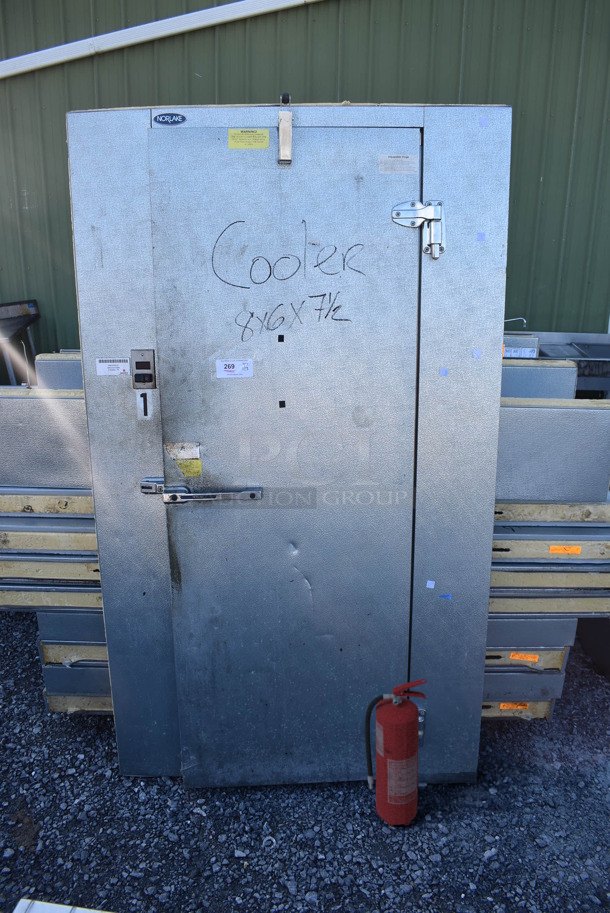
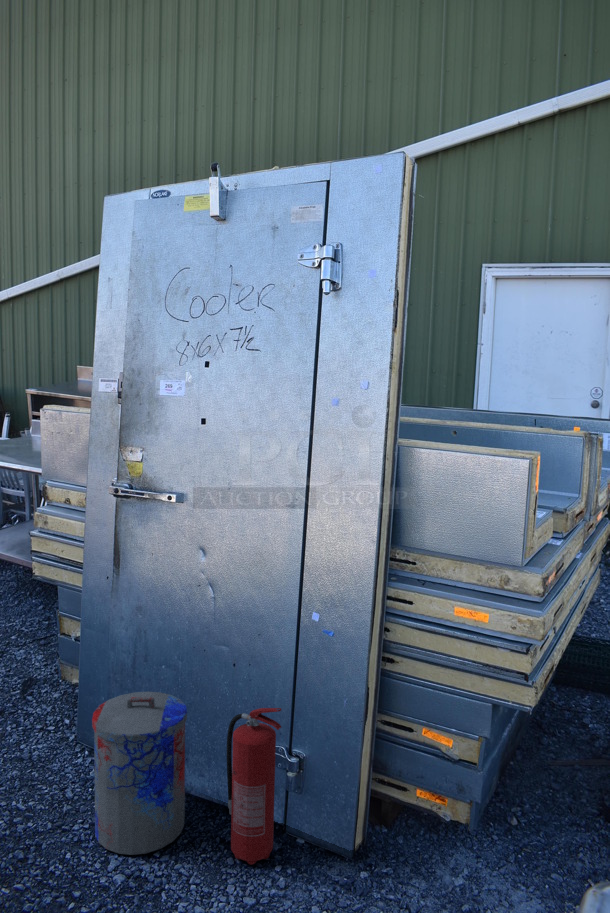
trash can: none [222,698,323,875] -> present [92,692,187,855]

